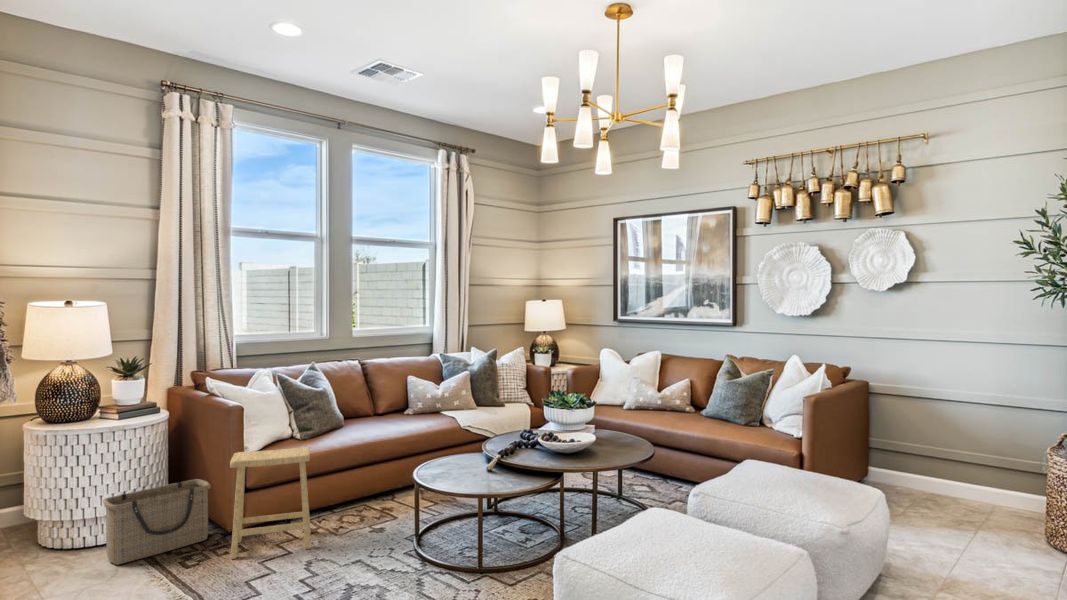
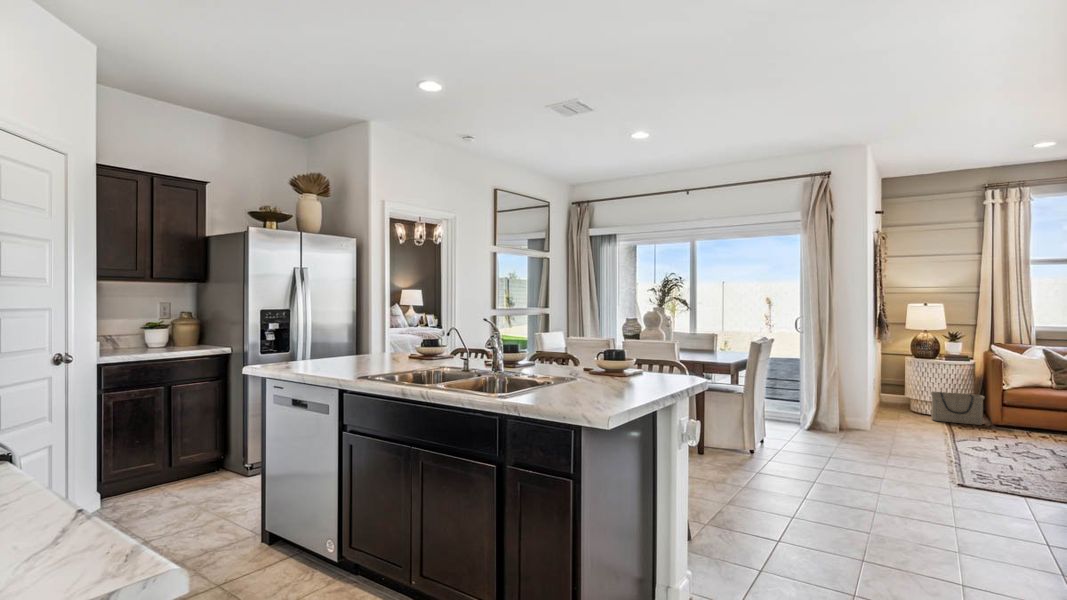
footstool: present [230,447,311,559] -> none [984,382,1041,439]

